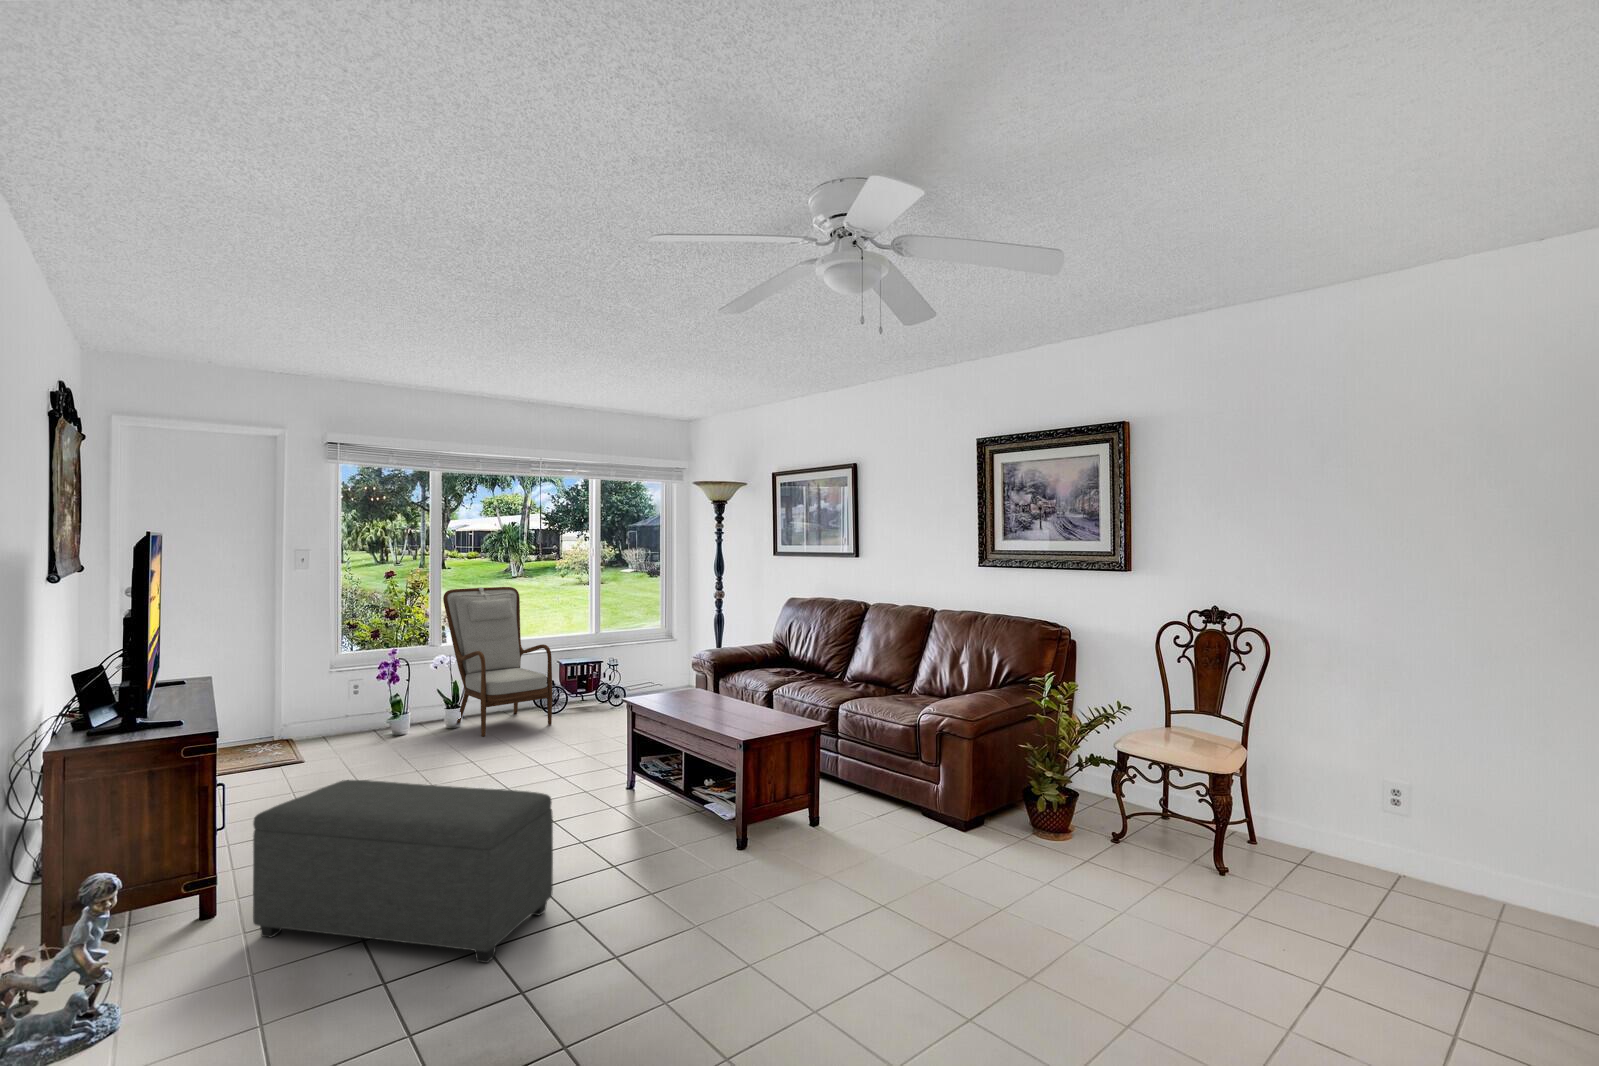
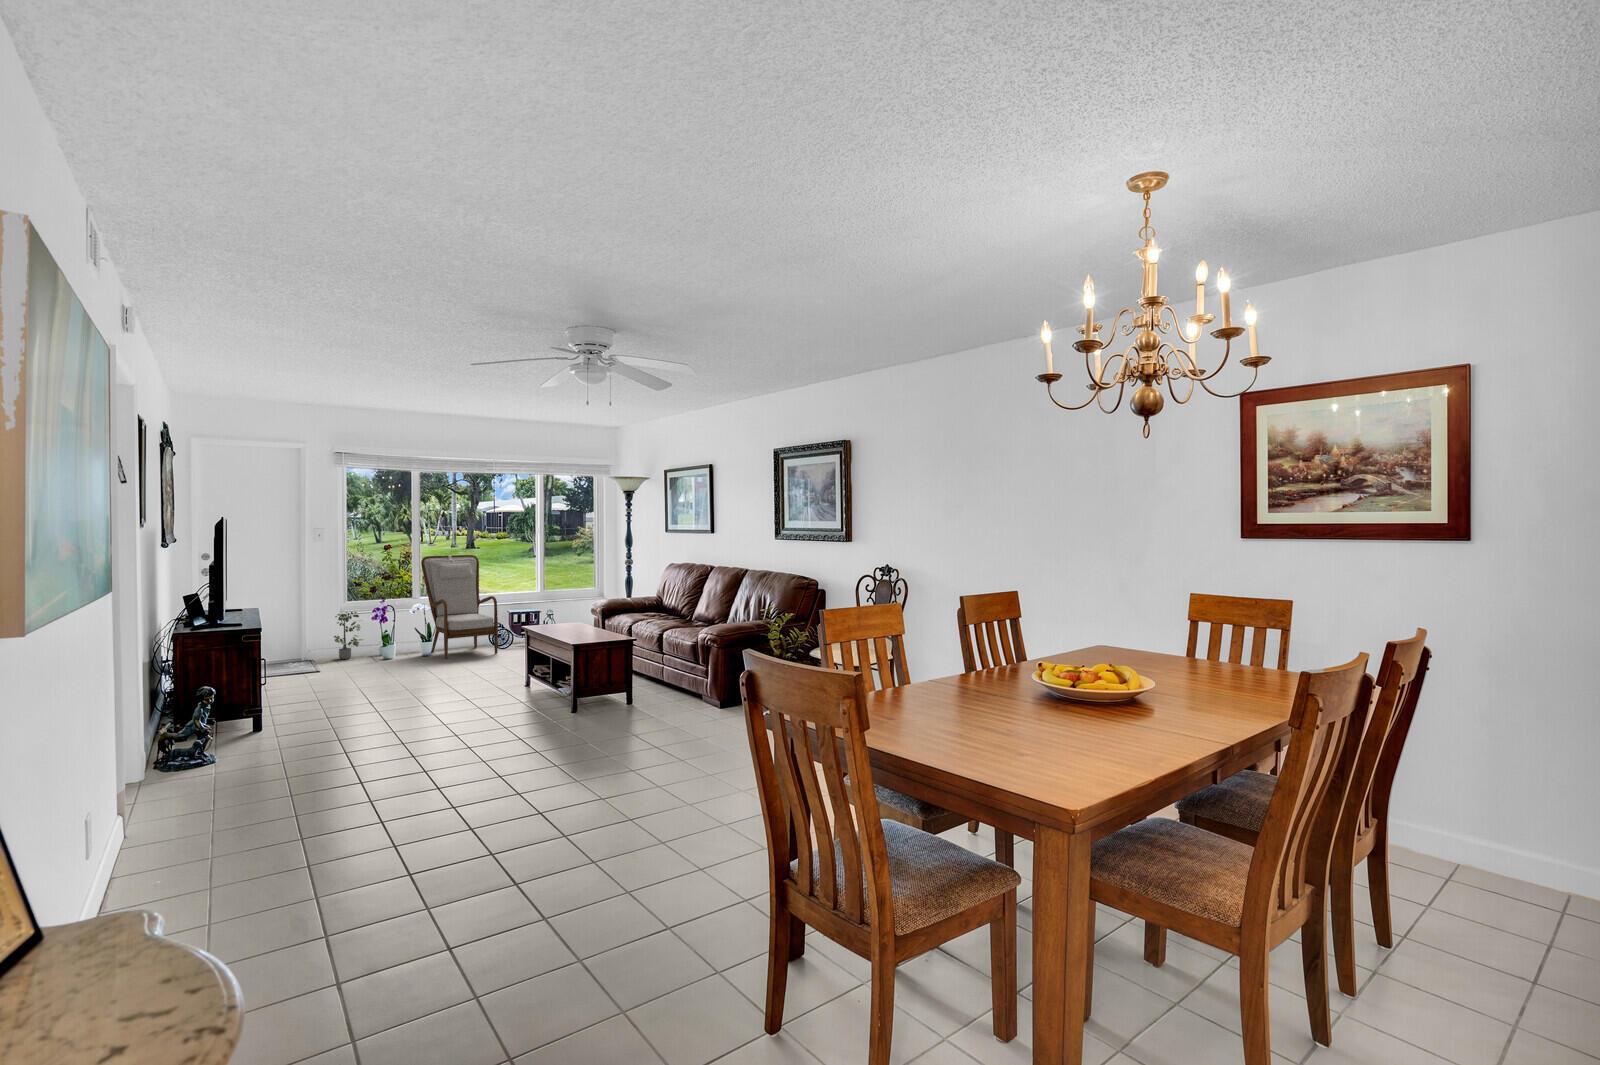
potted plant: none [319,668,366,739] -> present [334,612,363,659]
ottoman: present [253,780,553,963] -> none [280,658,446,745]

